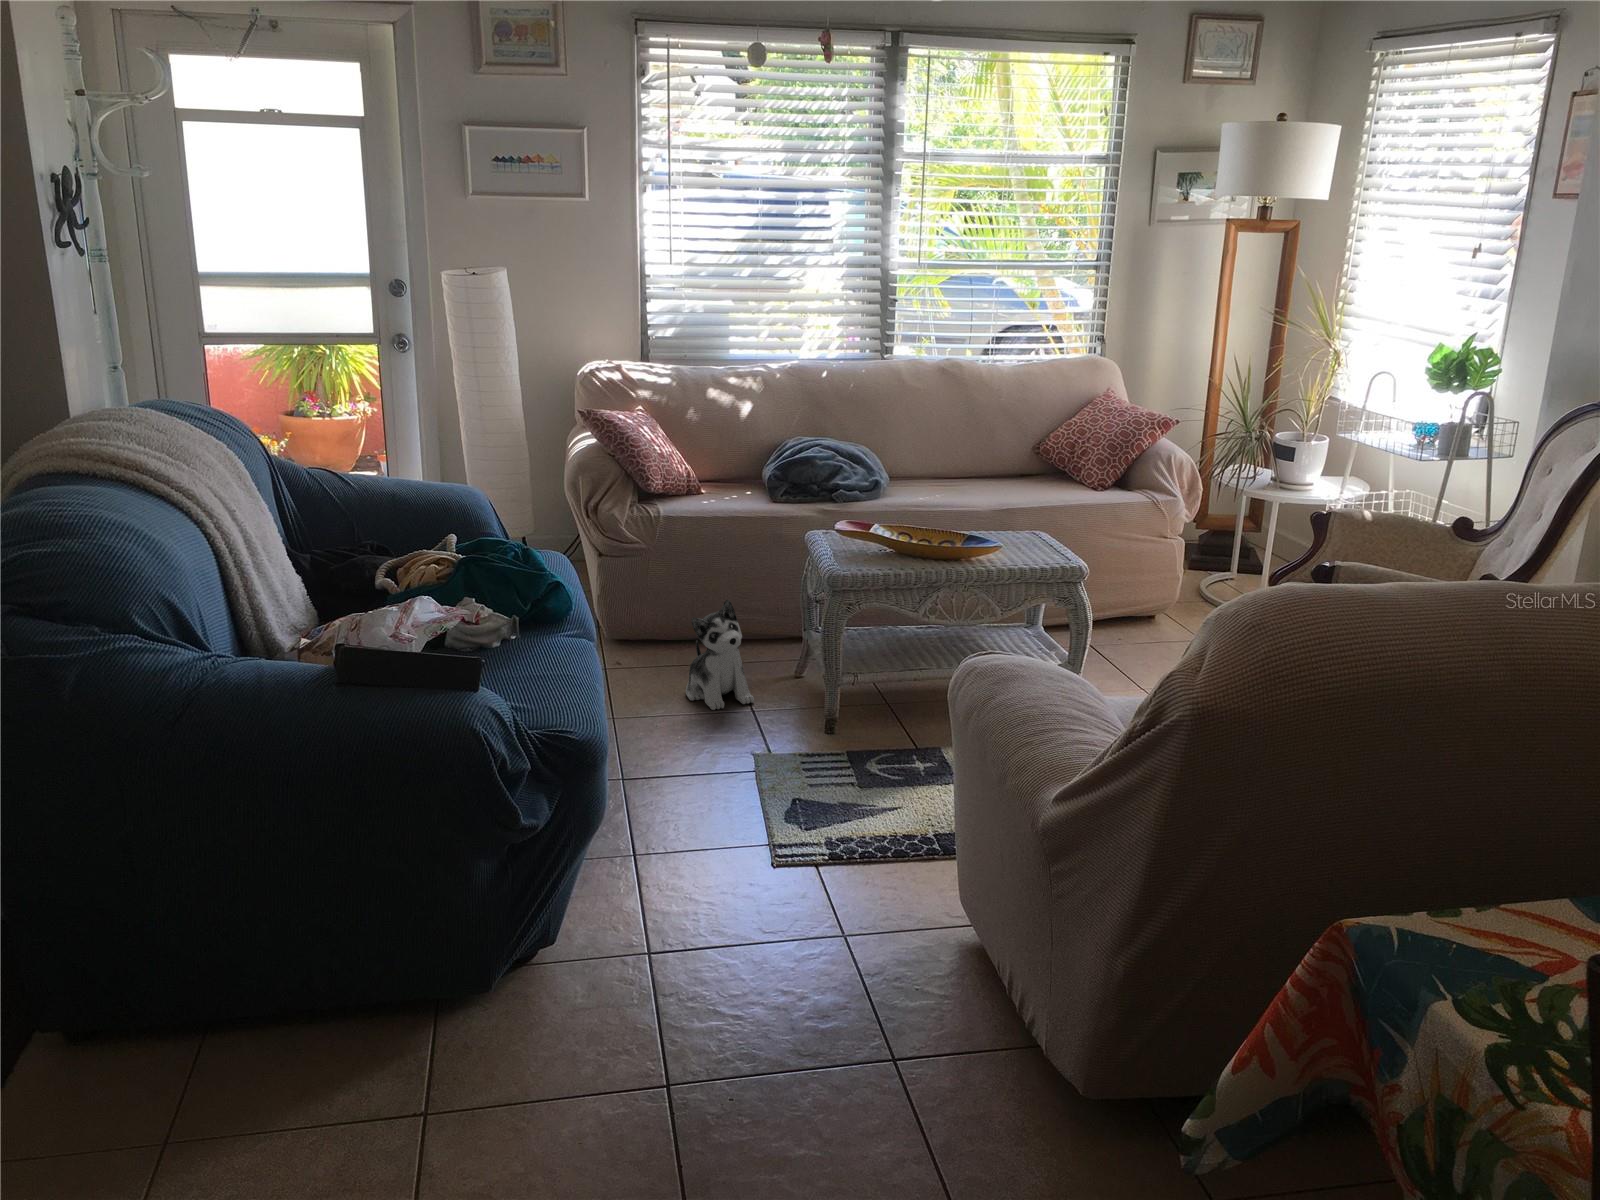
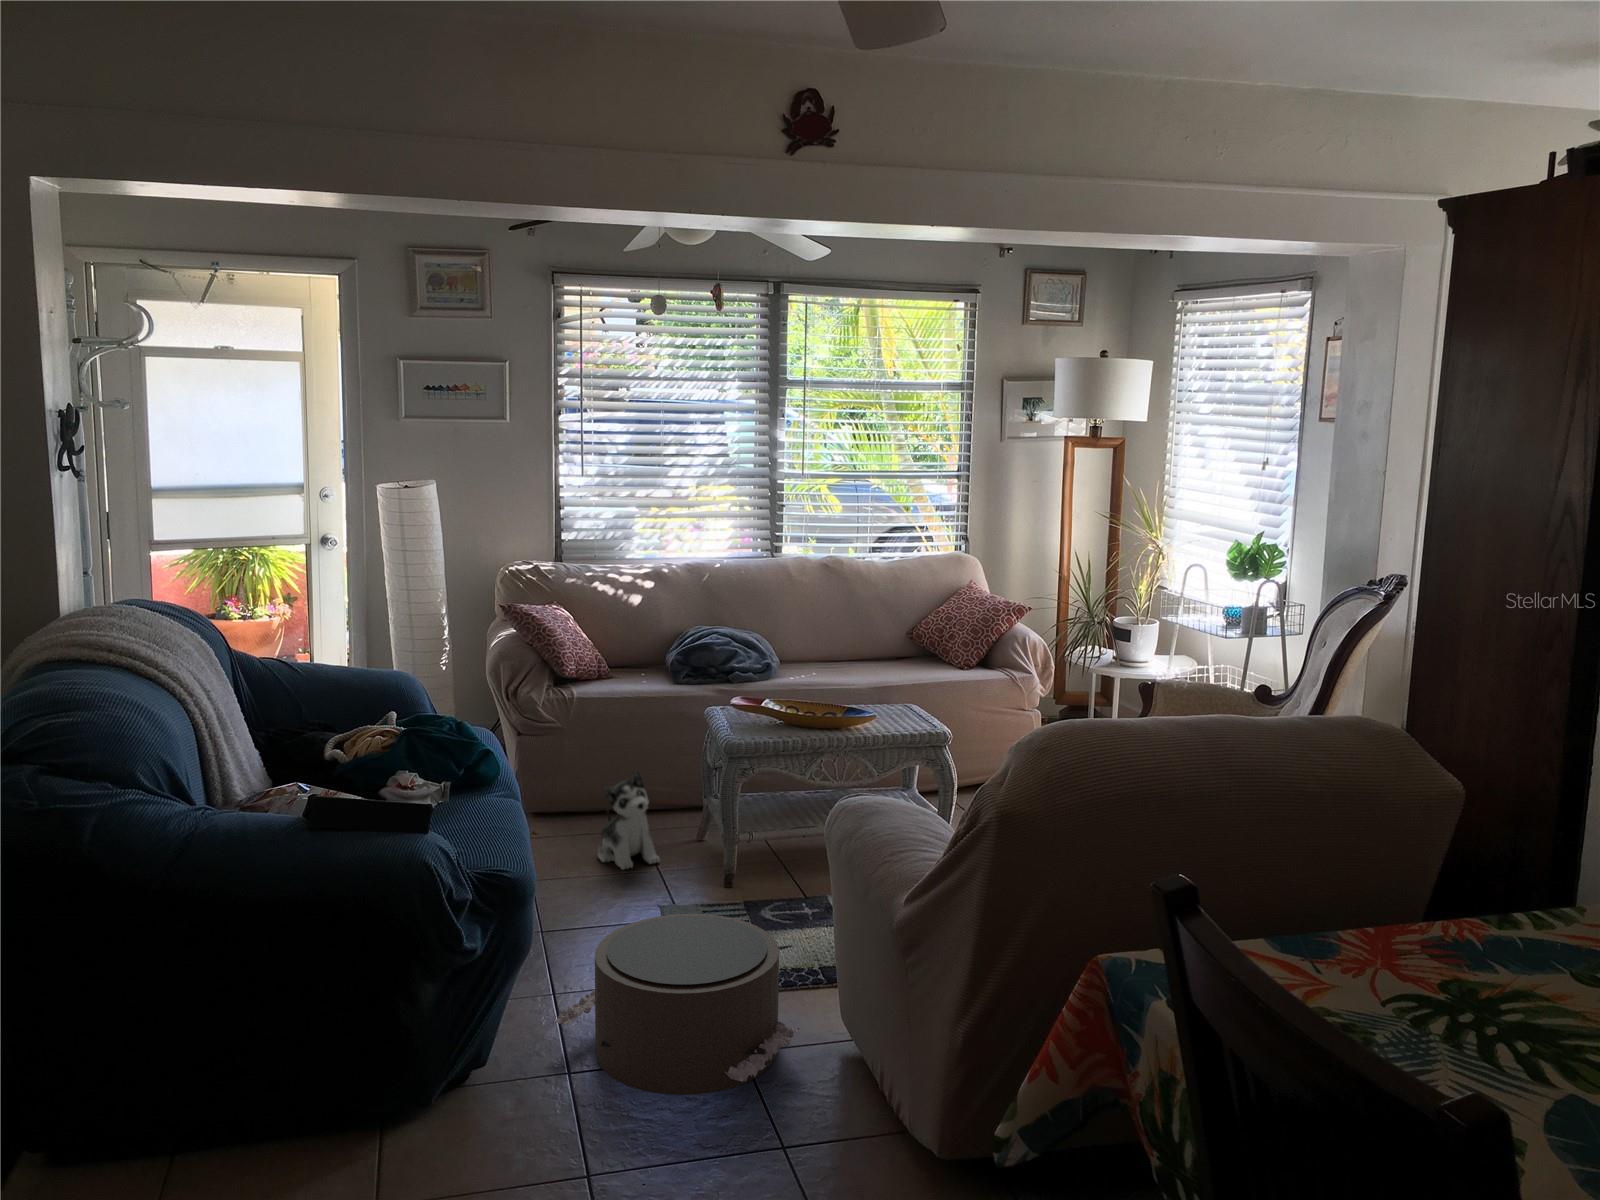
pouf: none [631,776,913,989] -> present [554,914,799,1095]

